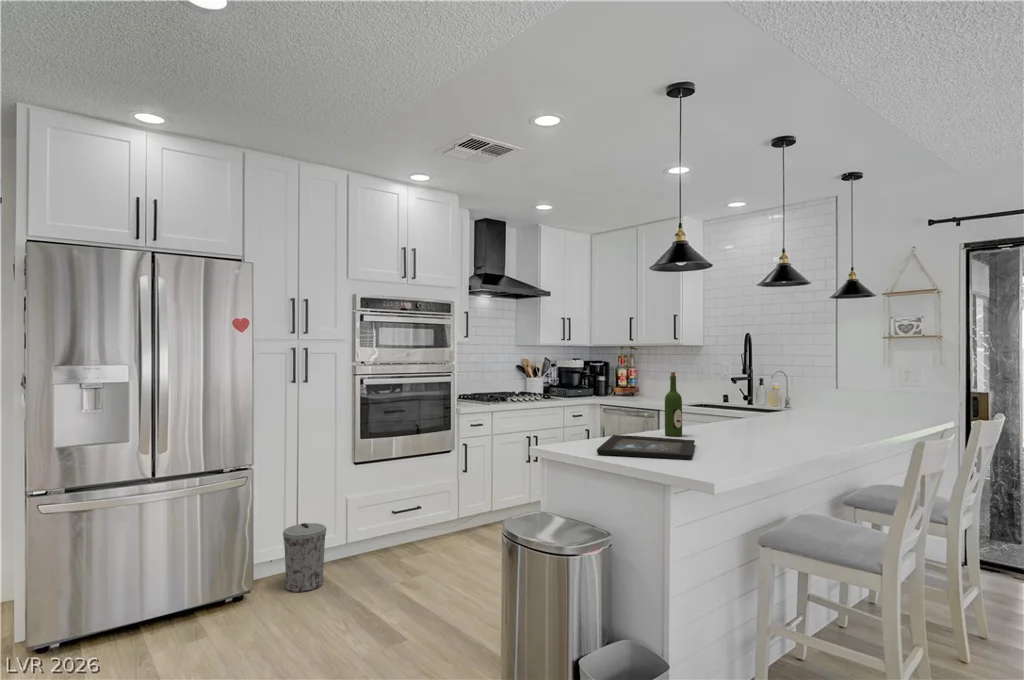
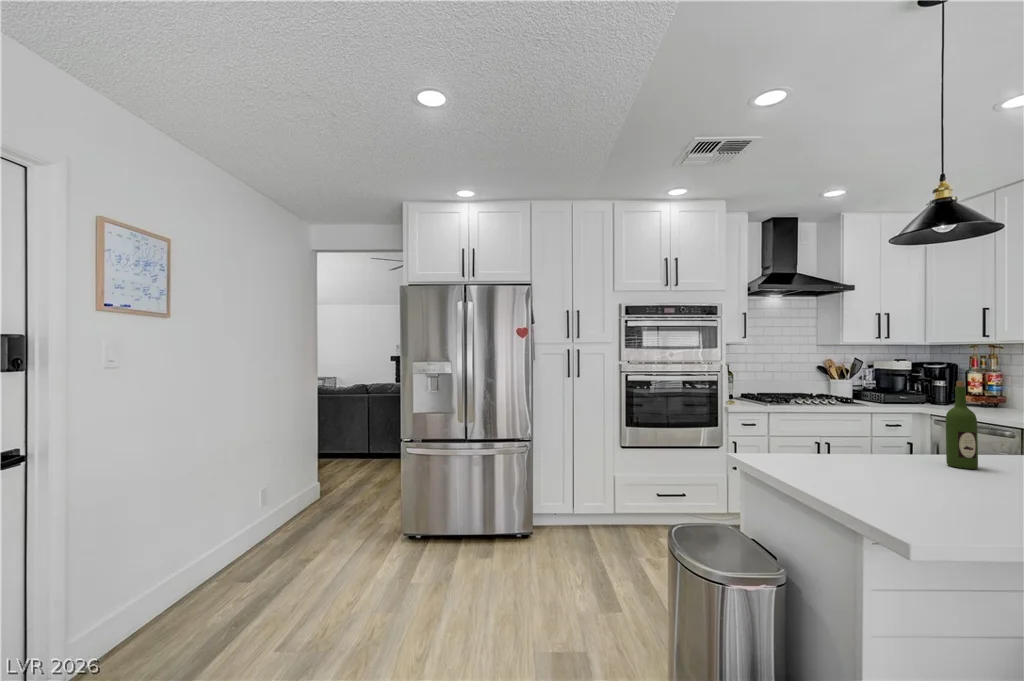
tray: present [597,435,695,460] -> none [789,455,976,504]
trash can: present [283,523,326,592] -> none [558,490,591,545]

